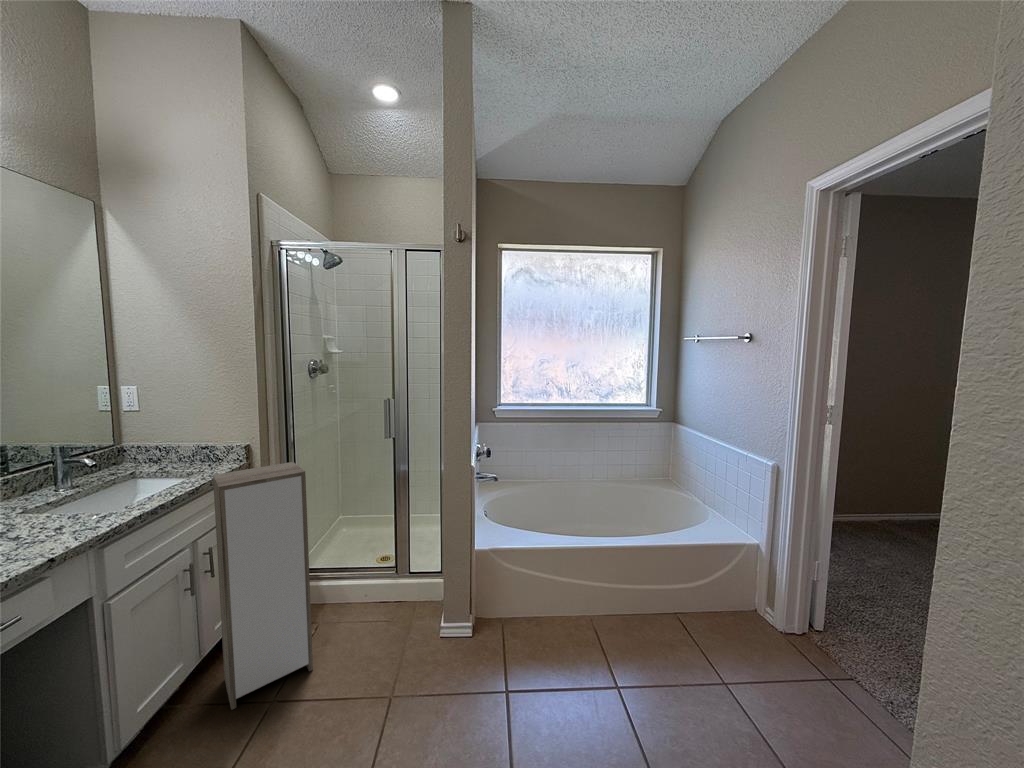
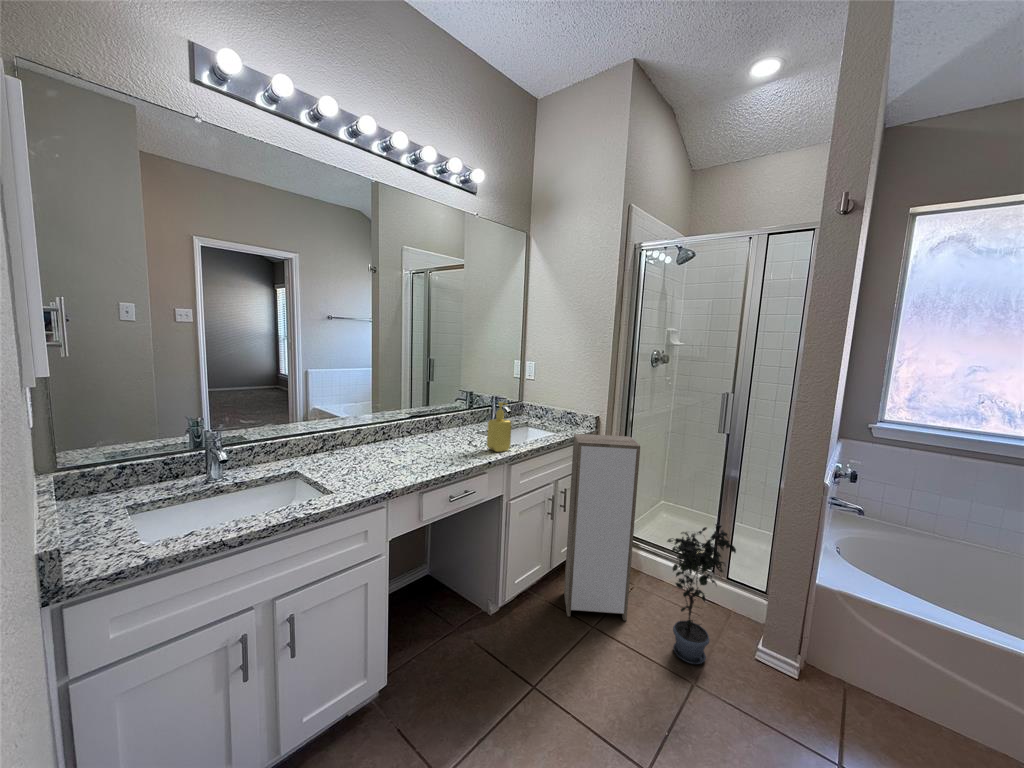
soap dispenser: none [34,459,92,539] -> present [487,402,511,452]
potted plant: none [347,530,414,680] -> present [667,524,736,664]

